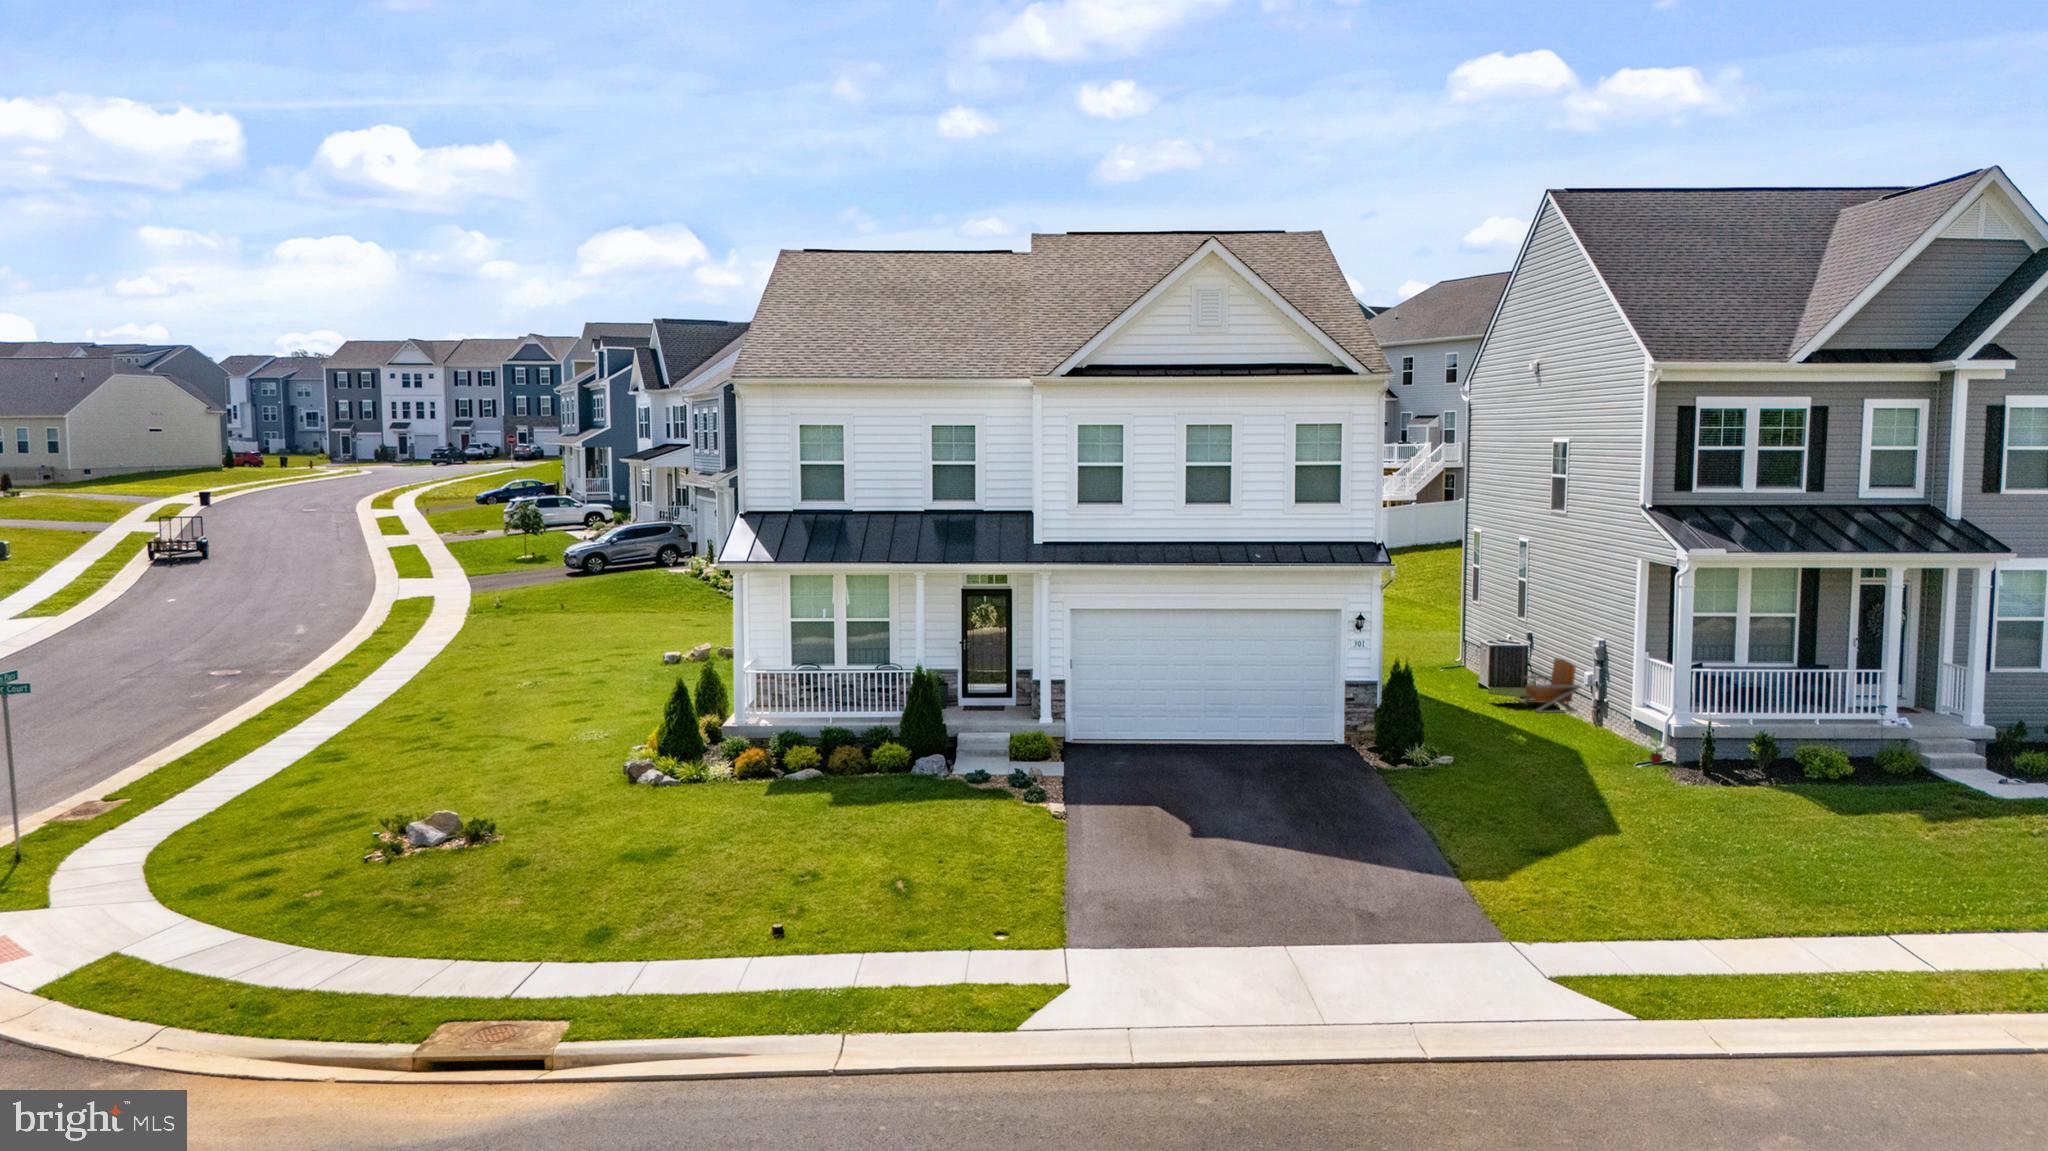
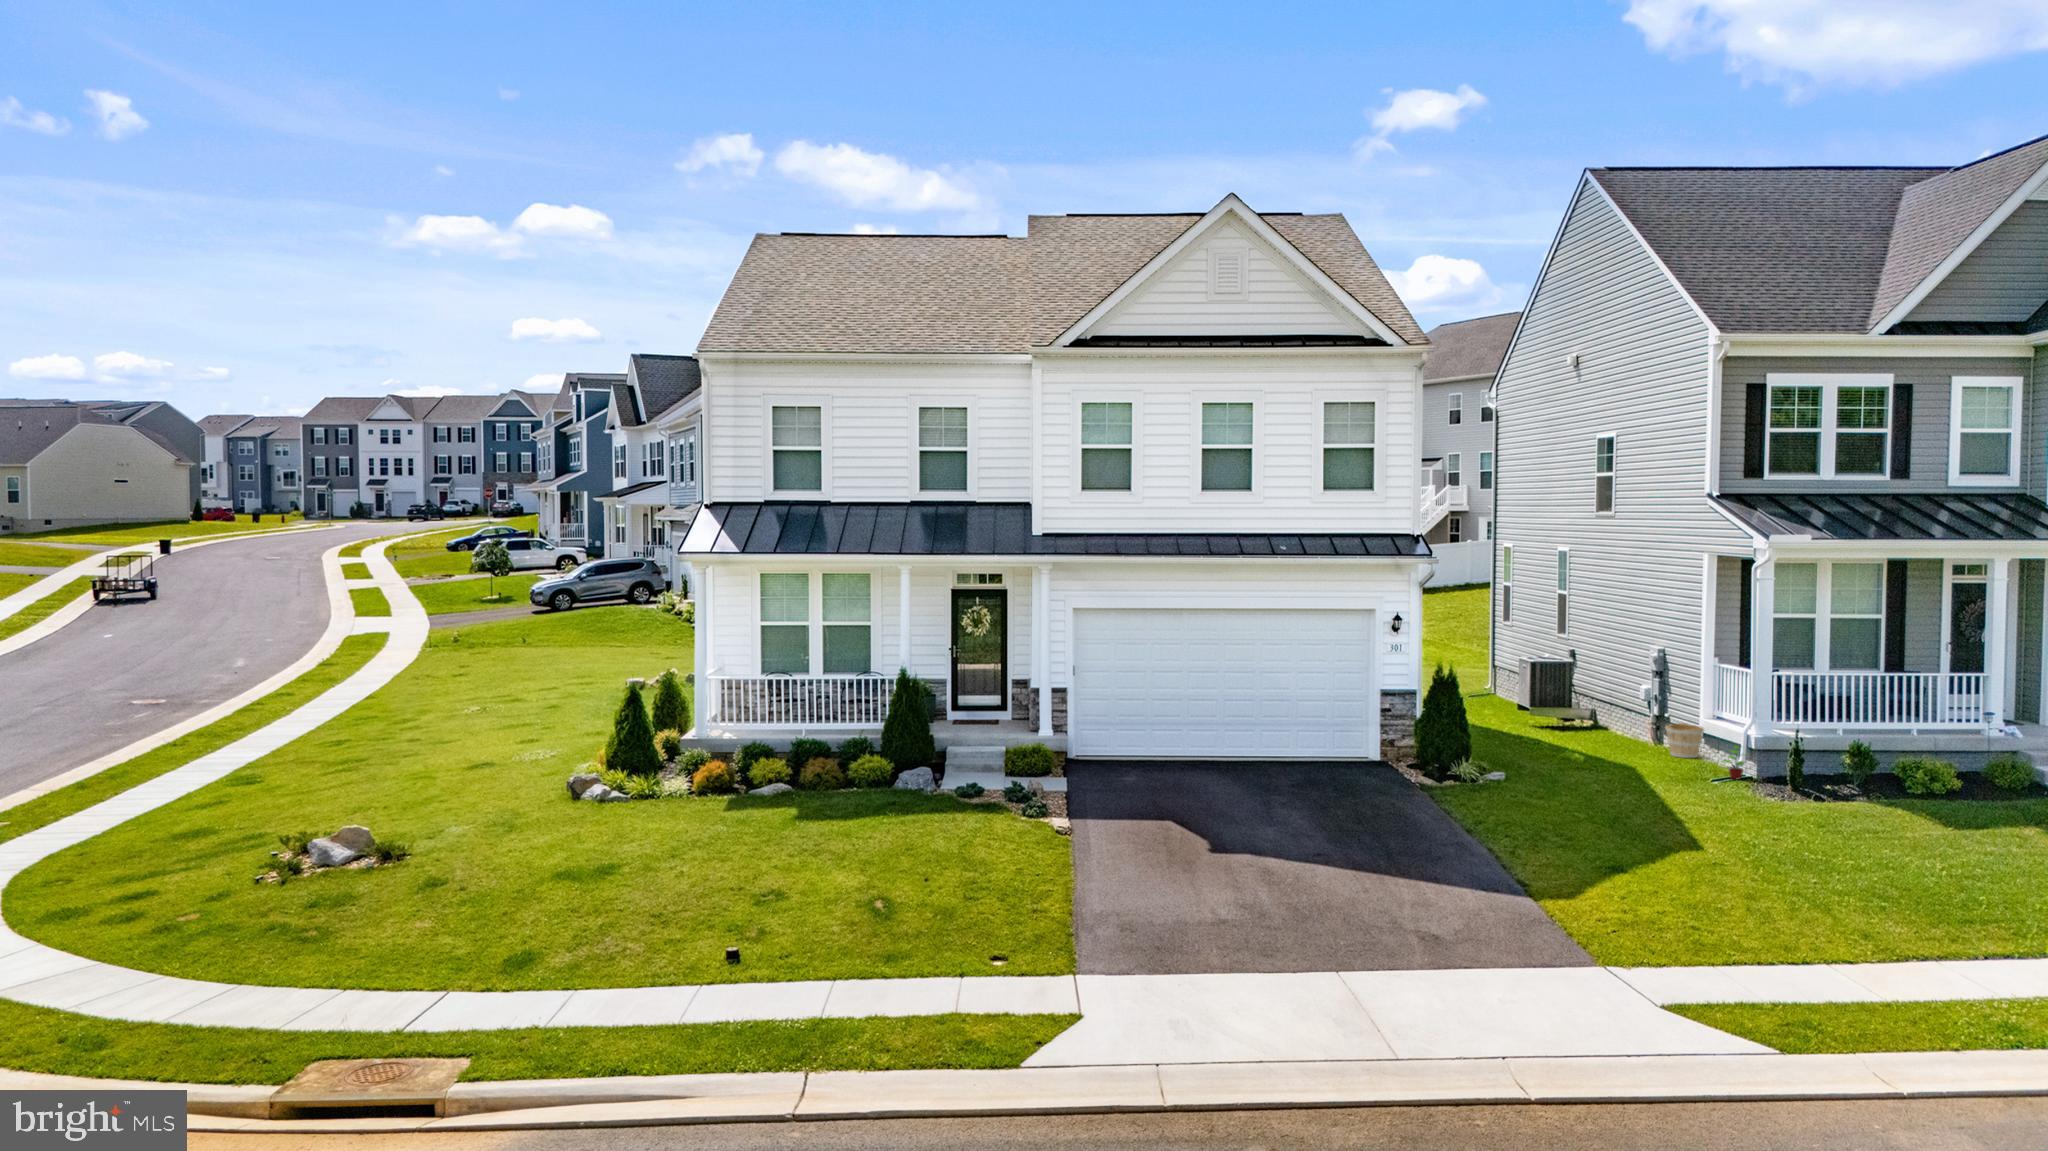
lounge chair: present [1522,658,1580,713] -> none [1573,671,1641,730]
wooden bucket: none [1599,710,1633,742] -> present [1665,723,1704,758]

